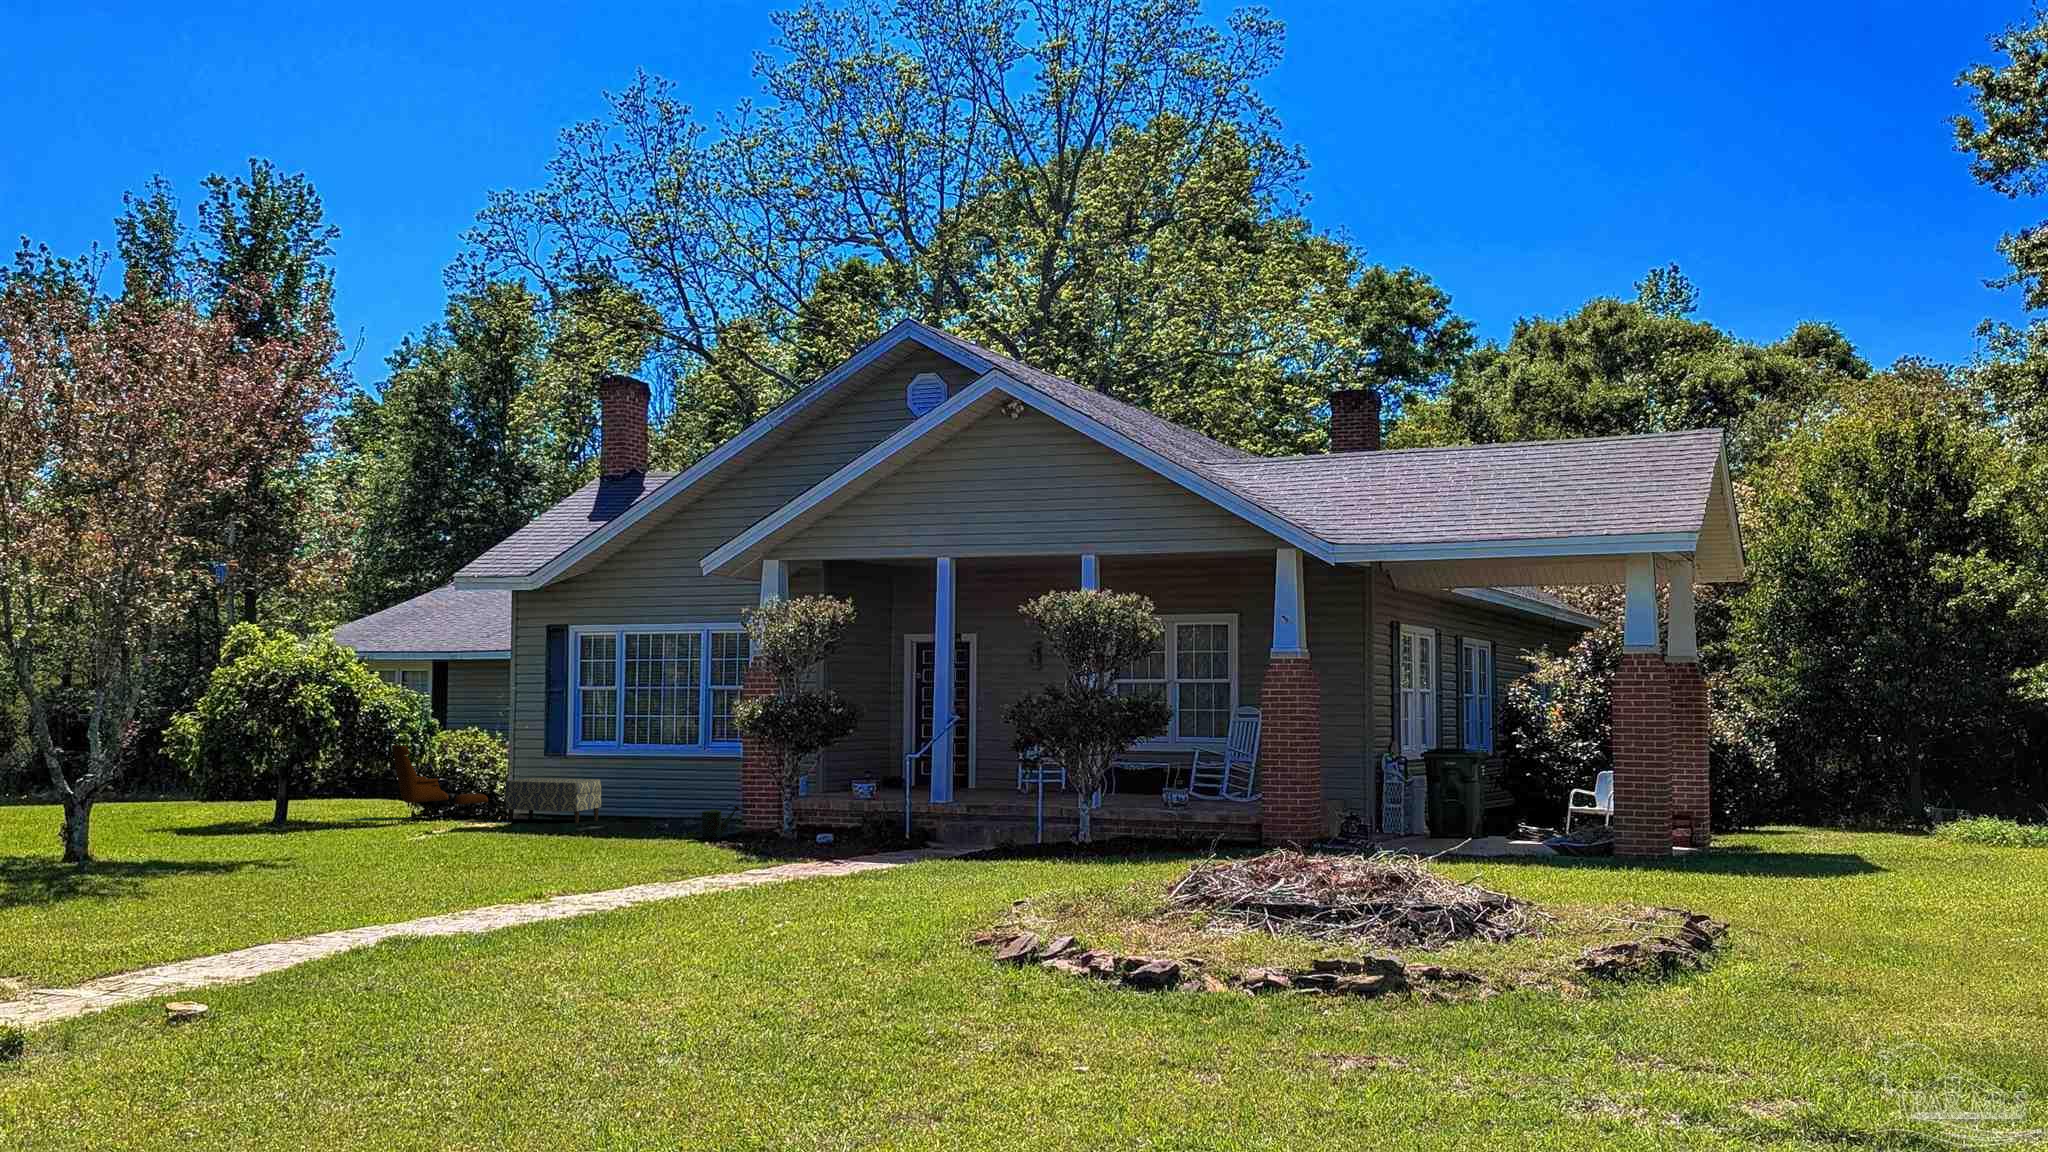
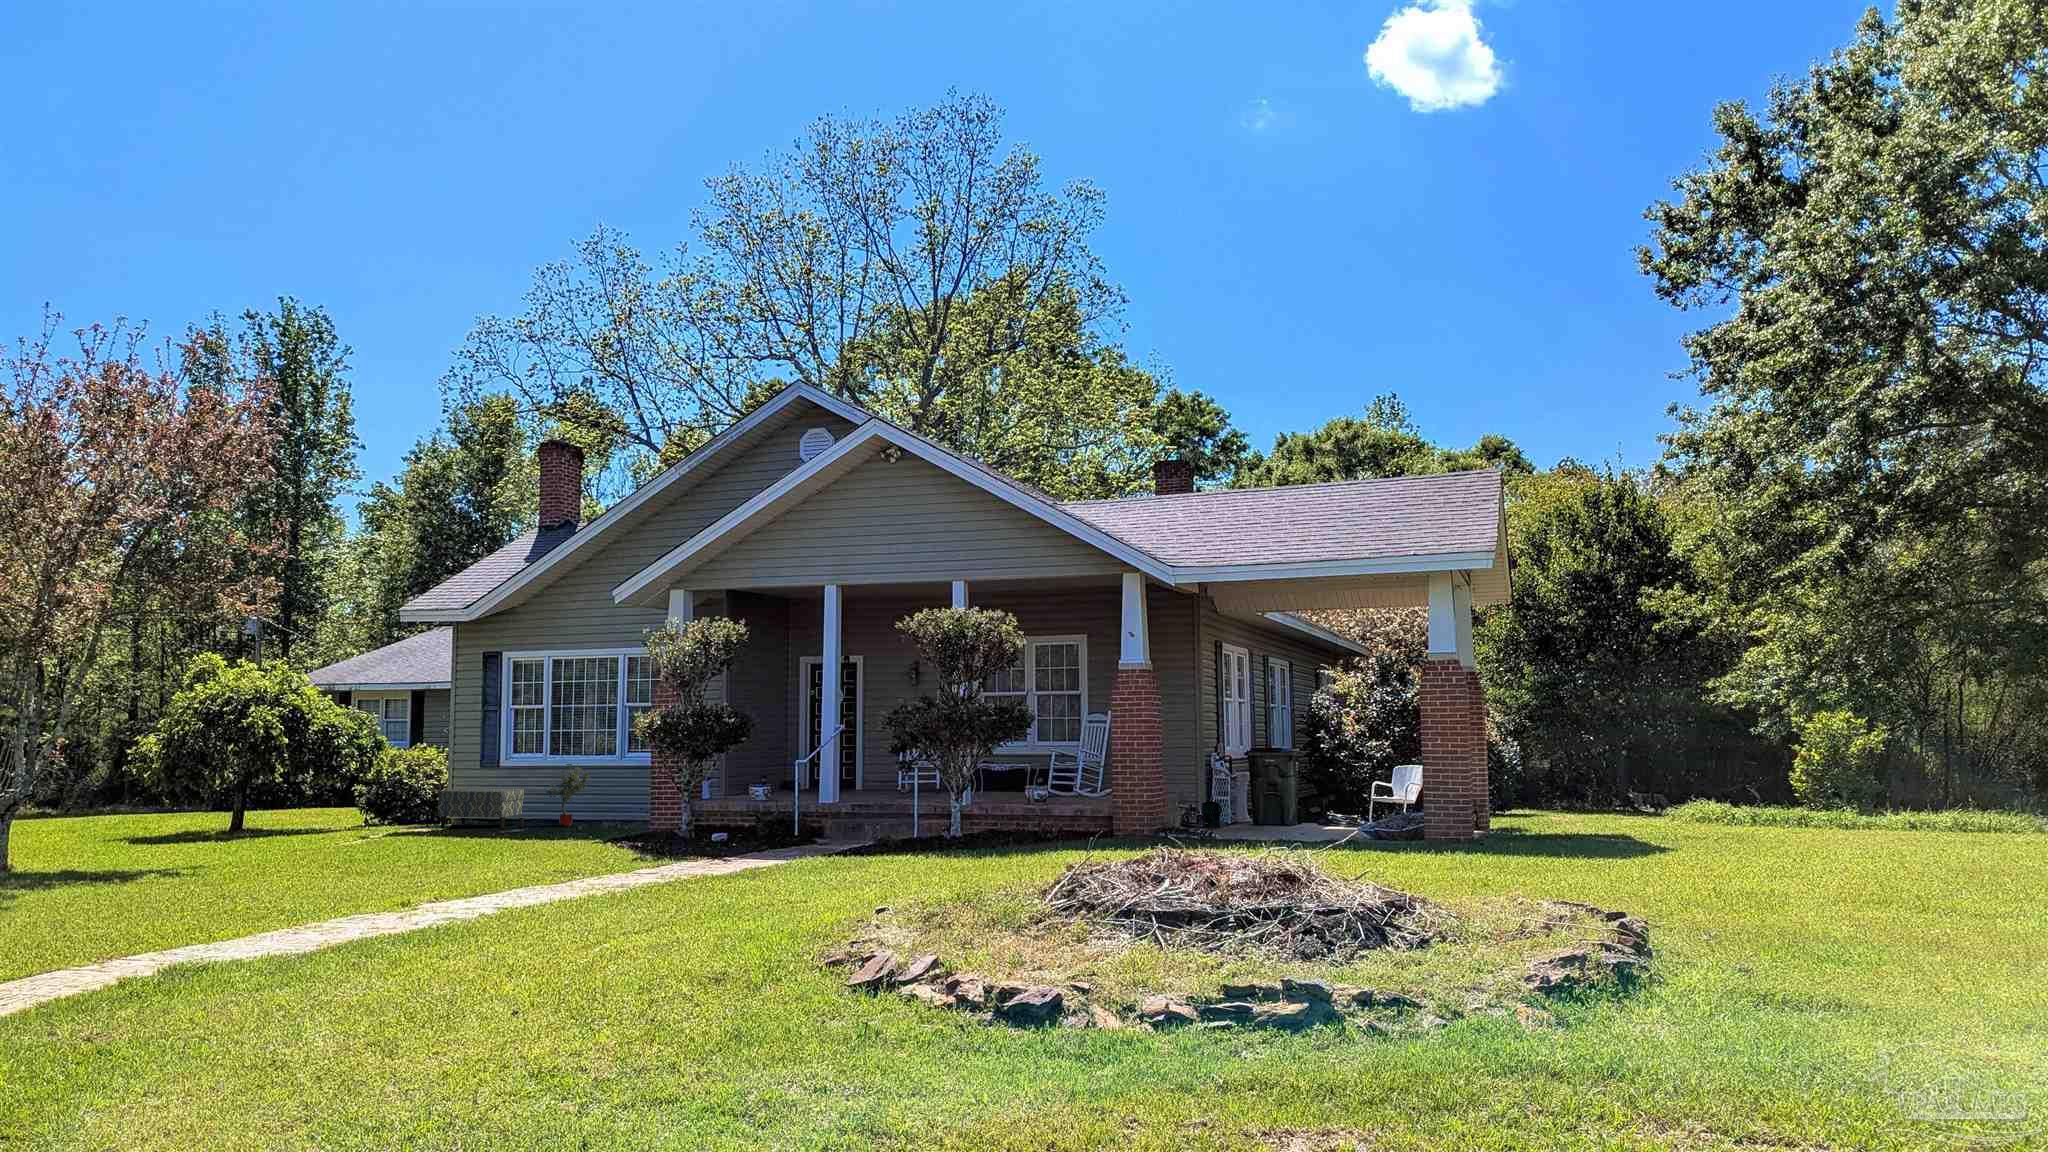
lounge chair: present [392,745,488,820] -> none [337,760,428,828]
potted tree: none [622,752,672,823] -> present [546,764,590,827]
watering can: present [695,806,740,838] -> present [1201,801,1222,828]

